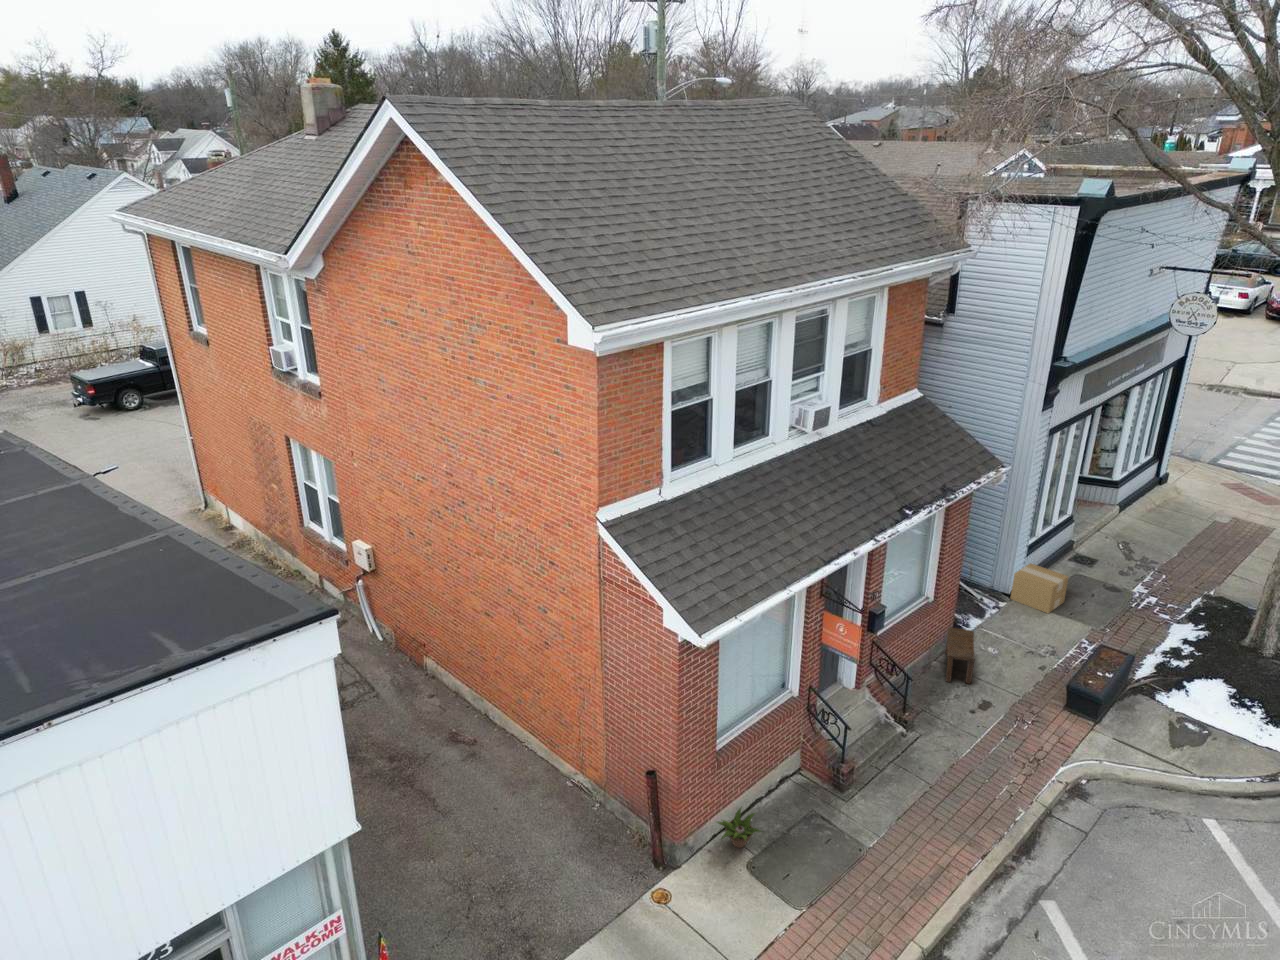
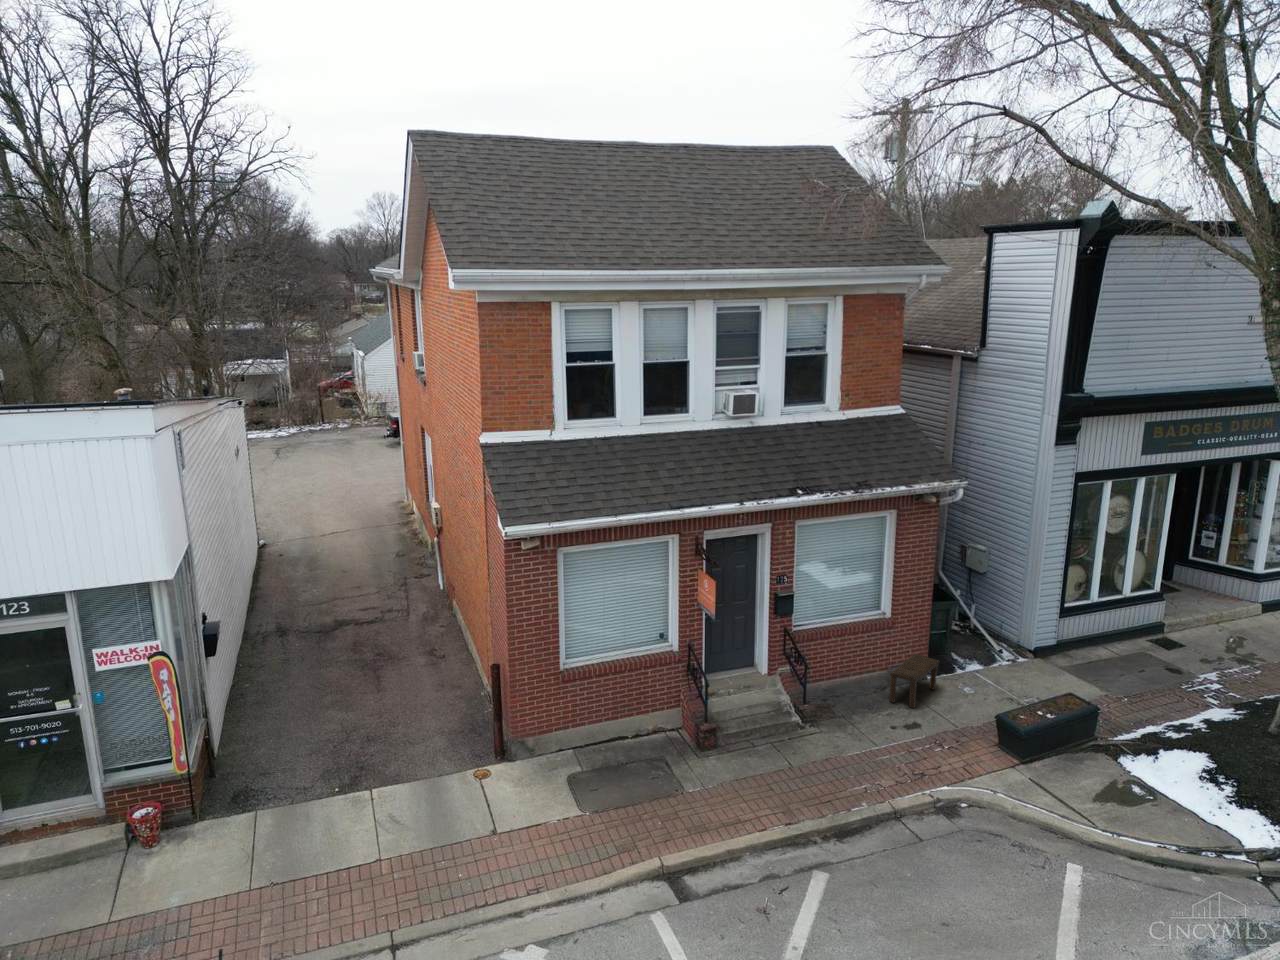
cardboard box: present [1011,563,1068,613] -> none [1033,624,1099,675]
decorative plant: present [717,808,762,848] -> none [554,730,598,763]

